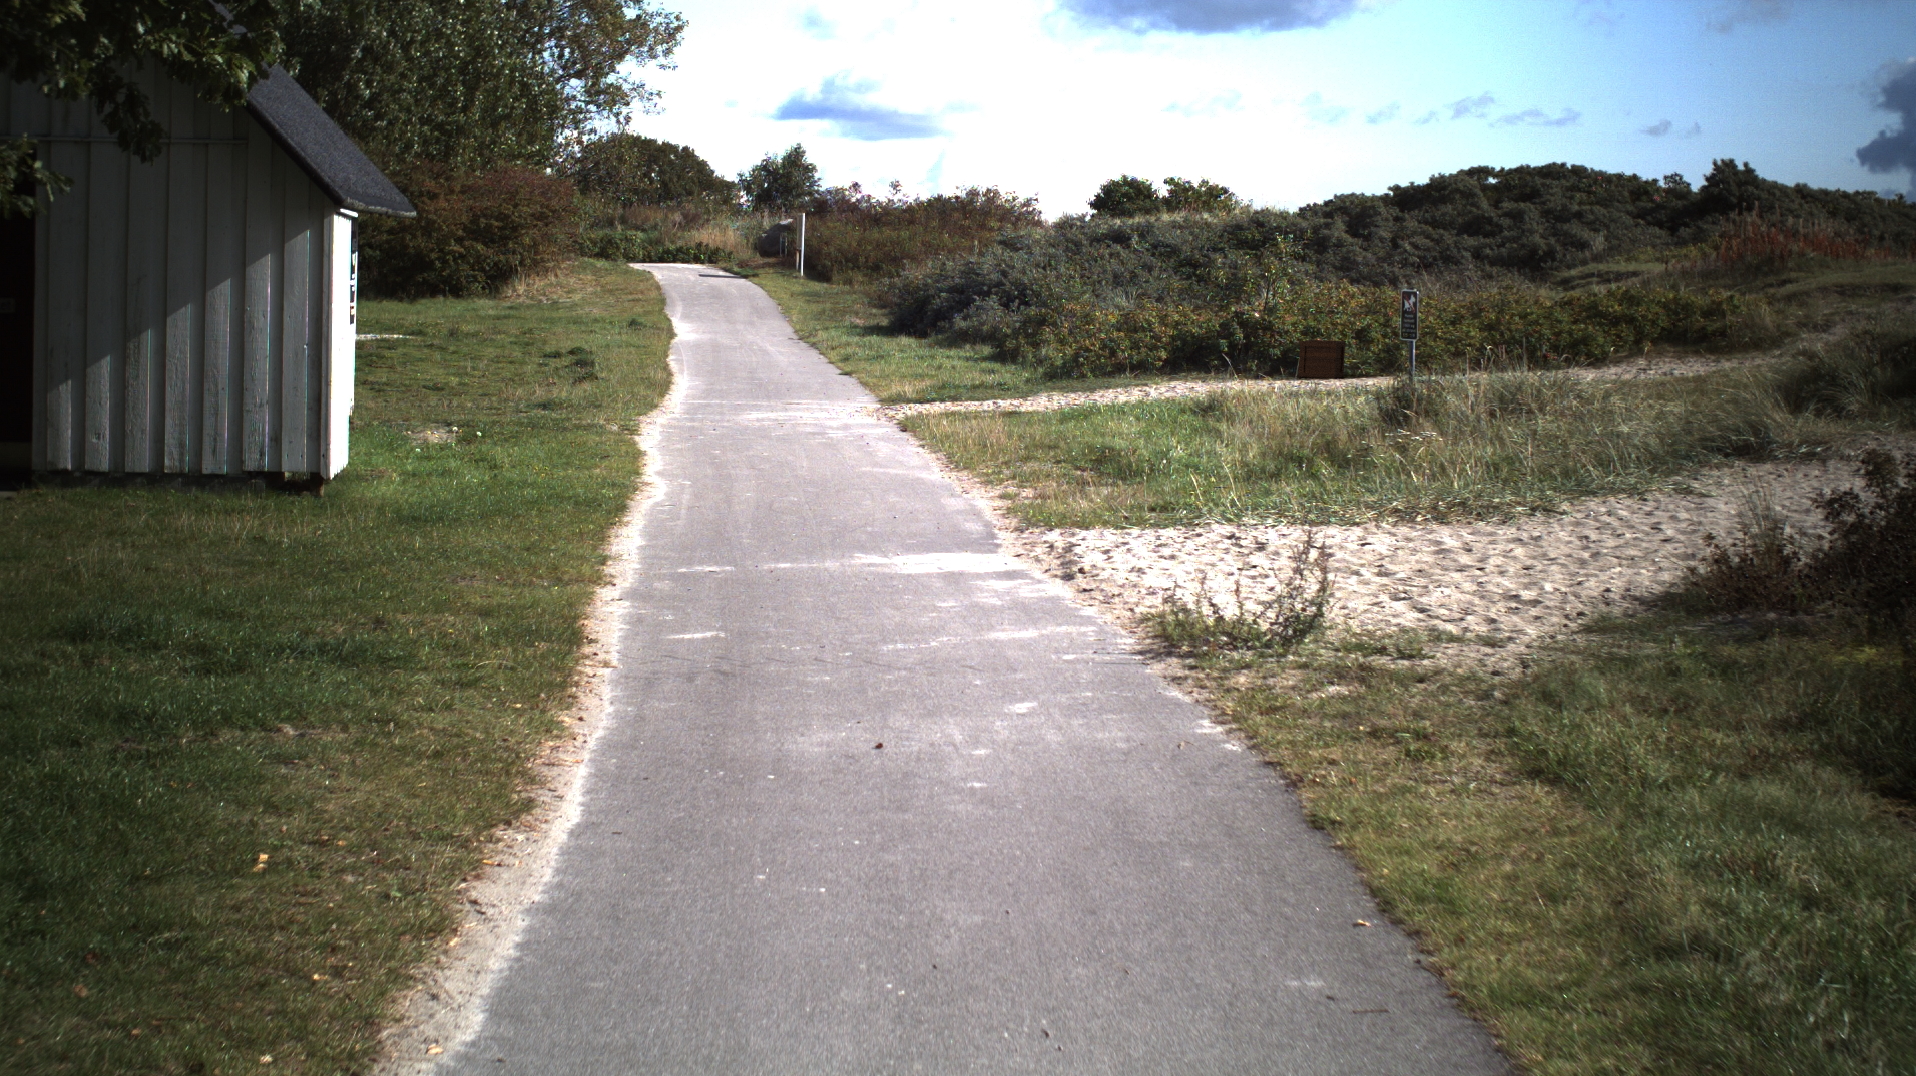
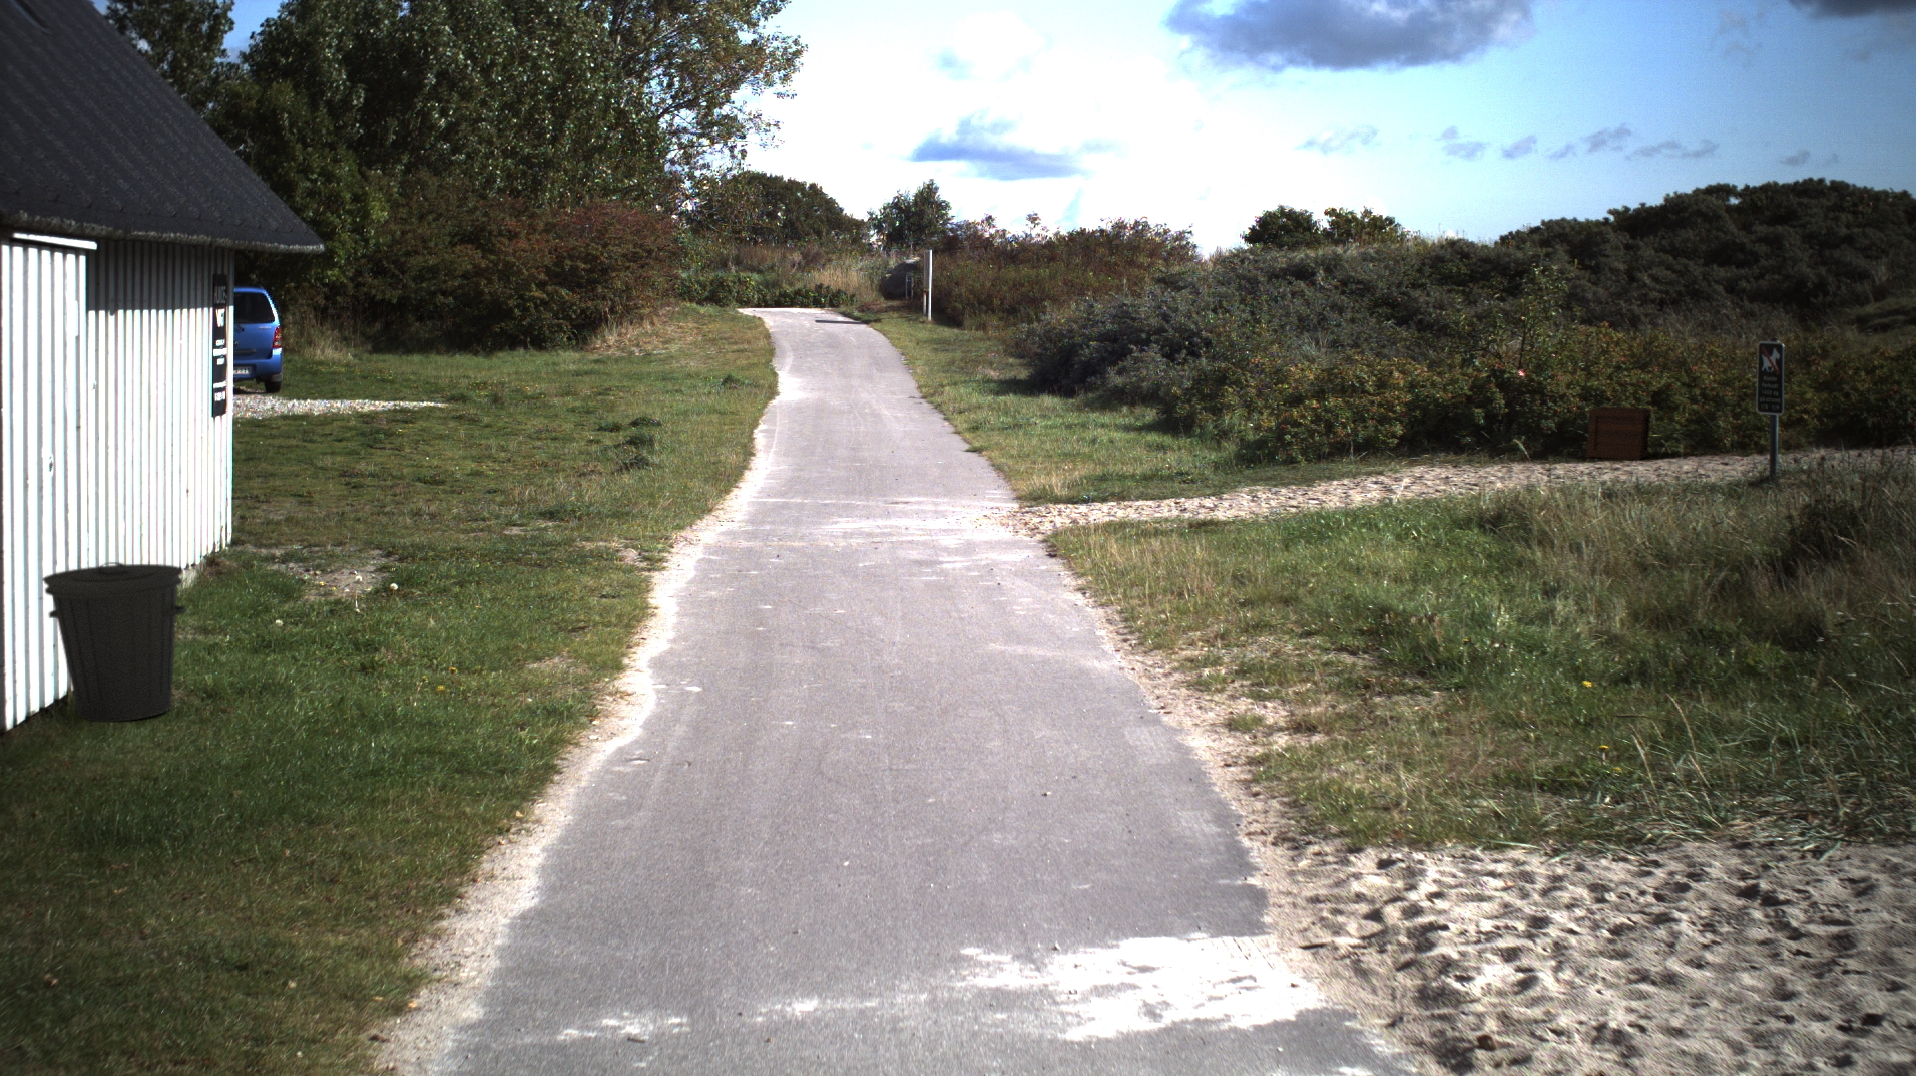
trash can: none [337,392,411,480] -> present [42,562,186,722]

